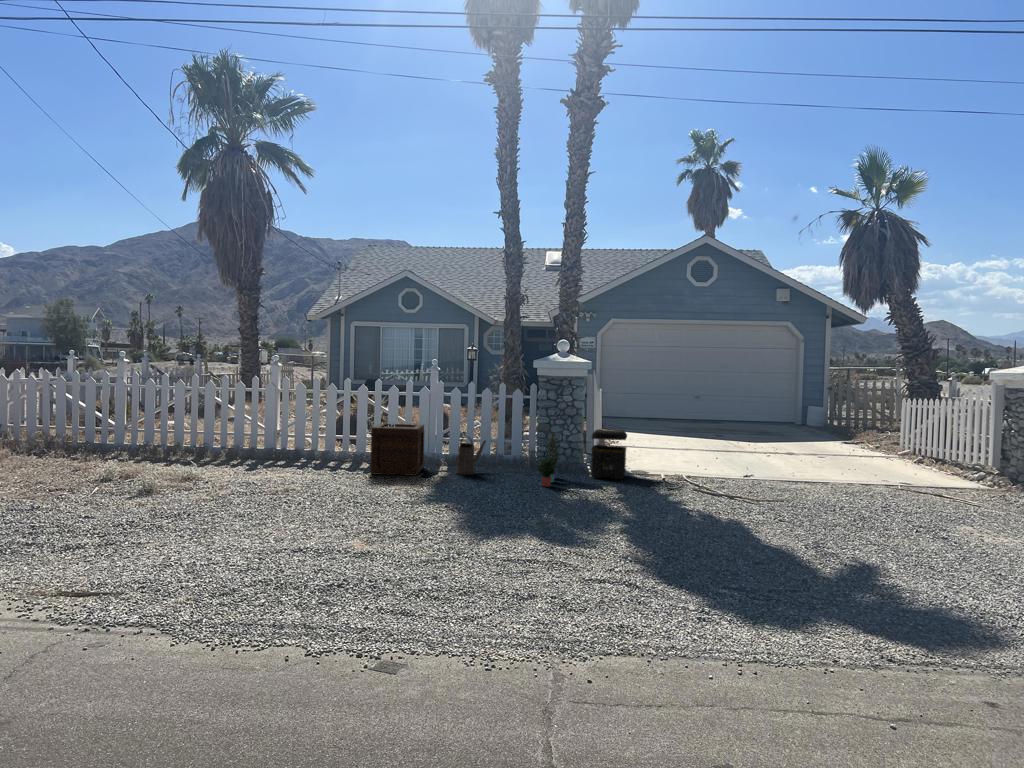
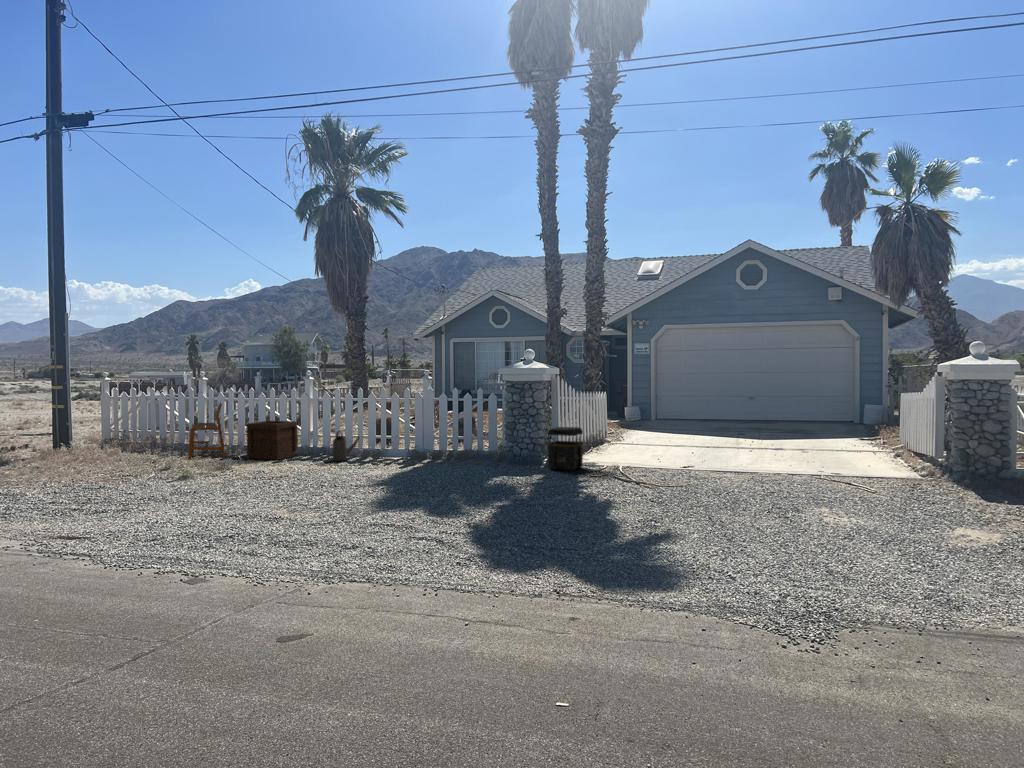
bench: none [97,389,156,465] -> present [188,402,225,459]
wooden crate: present [370,423,424,476] -> present [246,421,298,460]
potted plant: present [538,432,560,487] -> none [488,428,522,476]
watering can: present [456,437,486,475] -> present [328,431,360,461]

